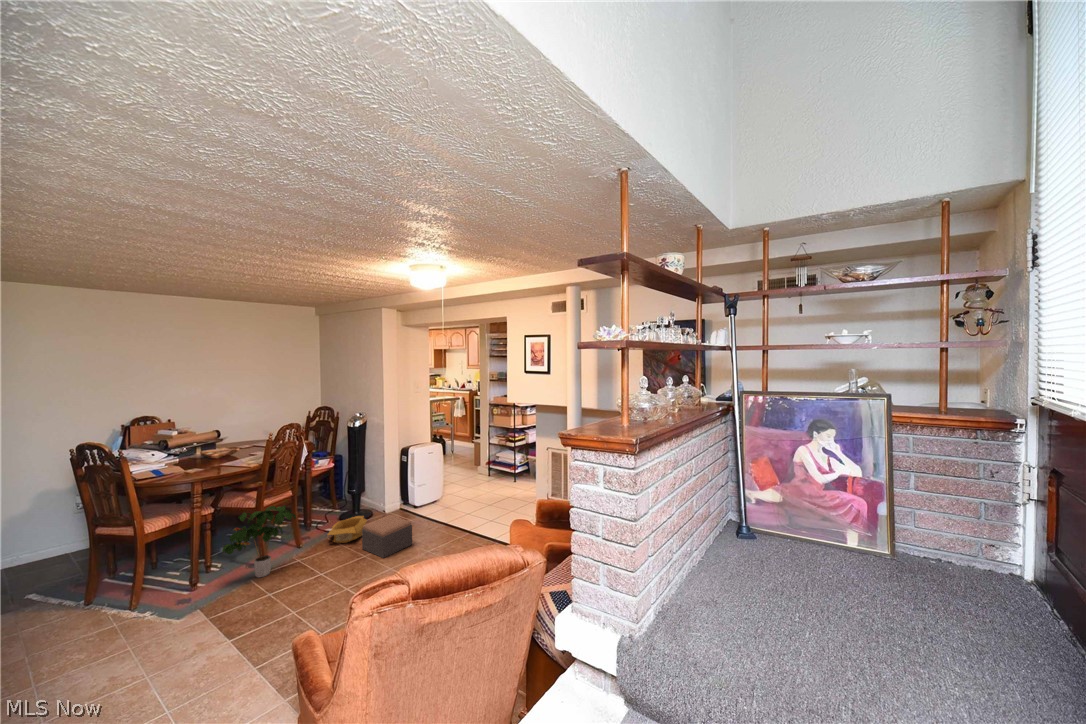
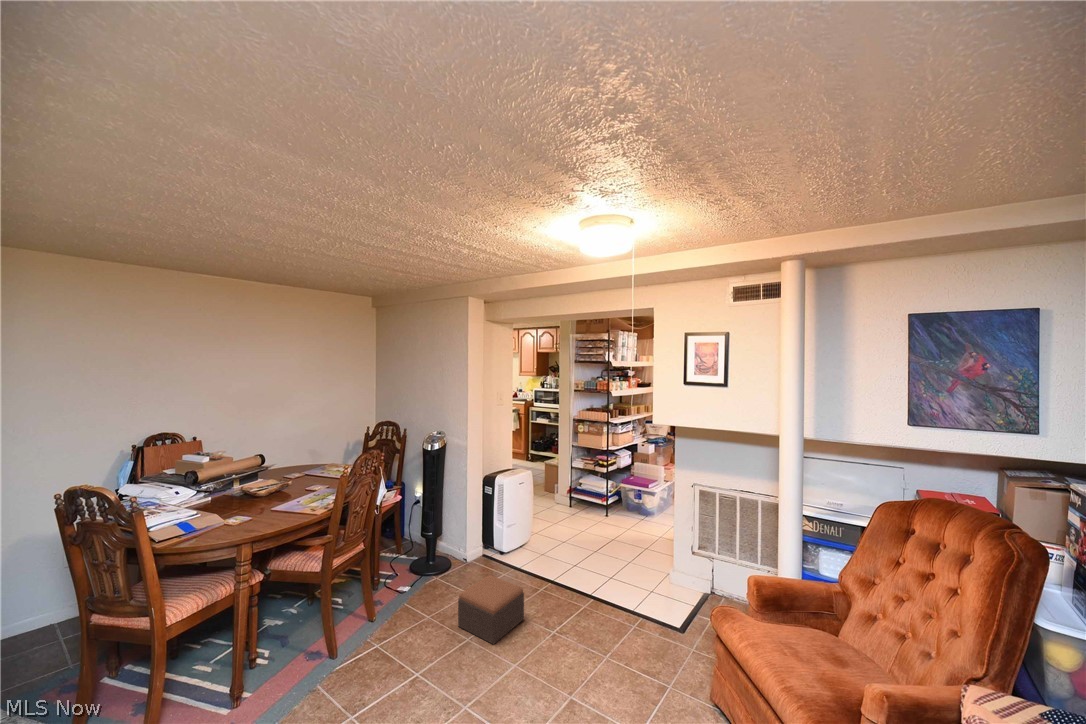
potted plant: present [222,506,296,577] -> none [277,569,375,680]
cardboard box: present [327,516,367,543] -> none [407,572,454,614]

